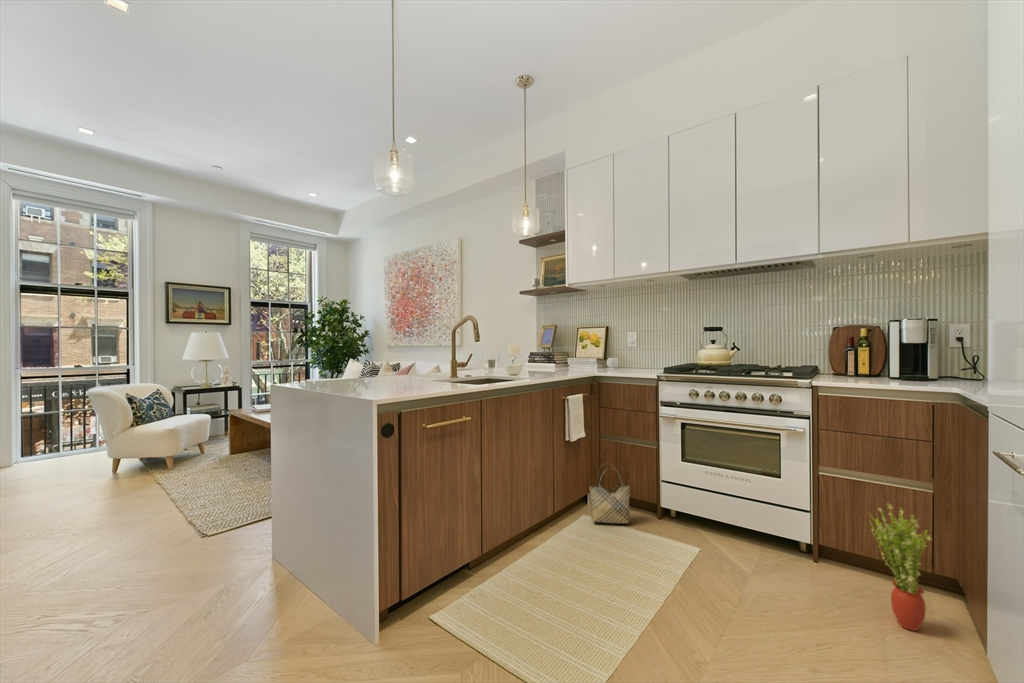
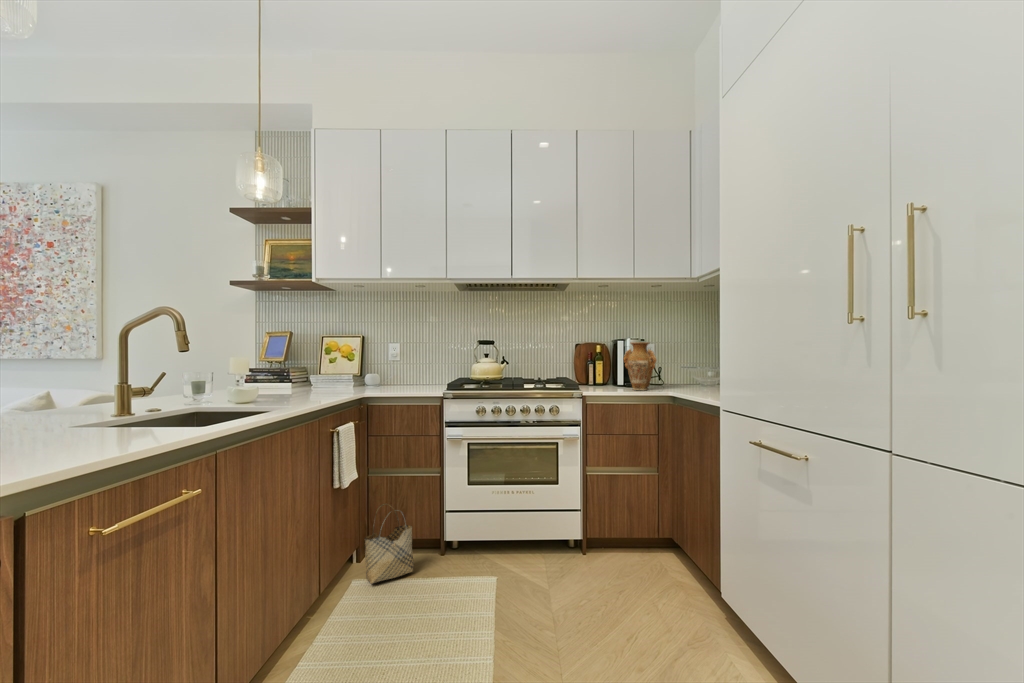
vase: none [884,323,933,383] -> present [624,342,657,390]
potted plant: present [871,504,931,631] -> none [637,492,679,594]

